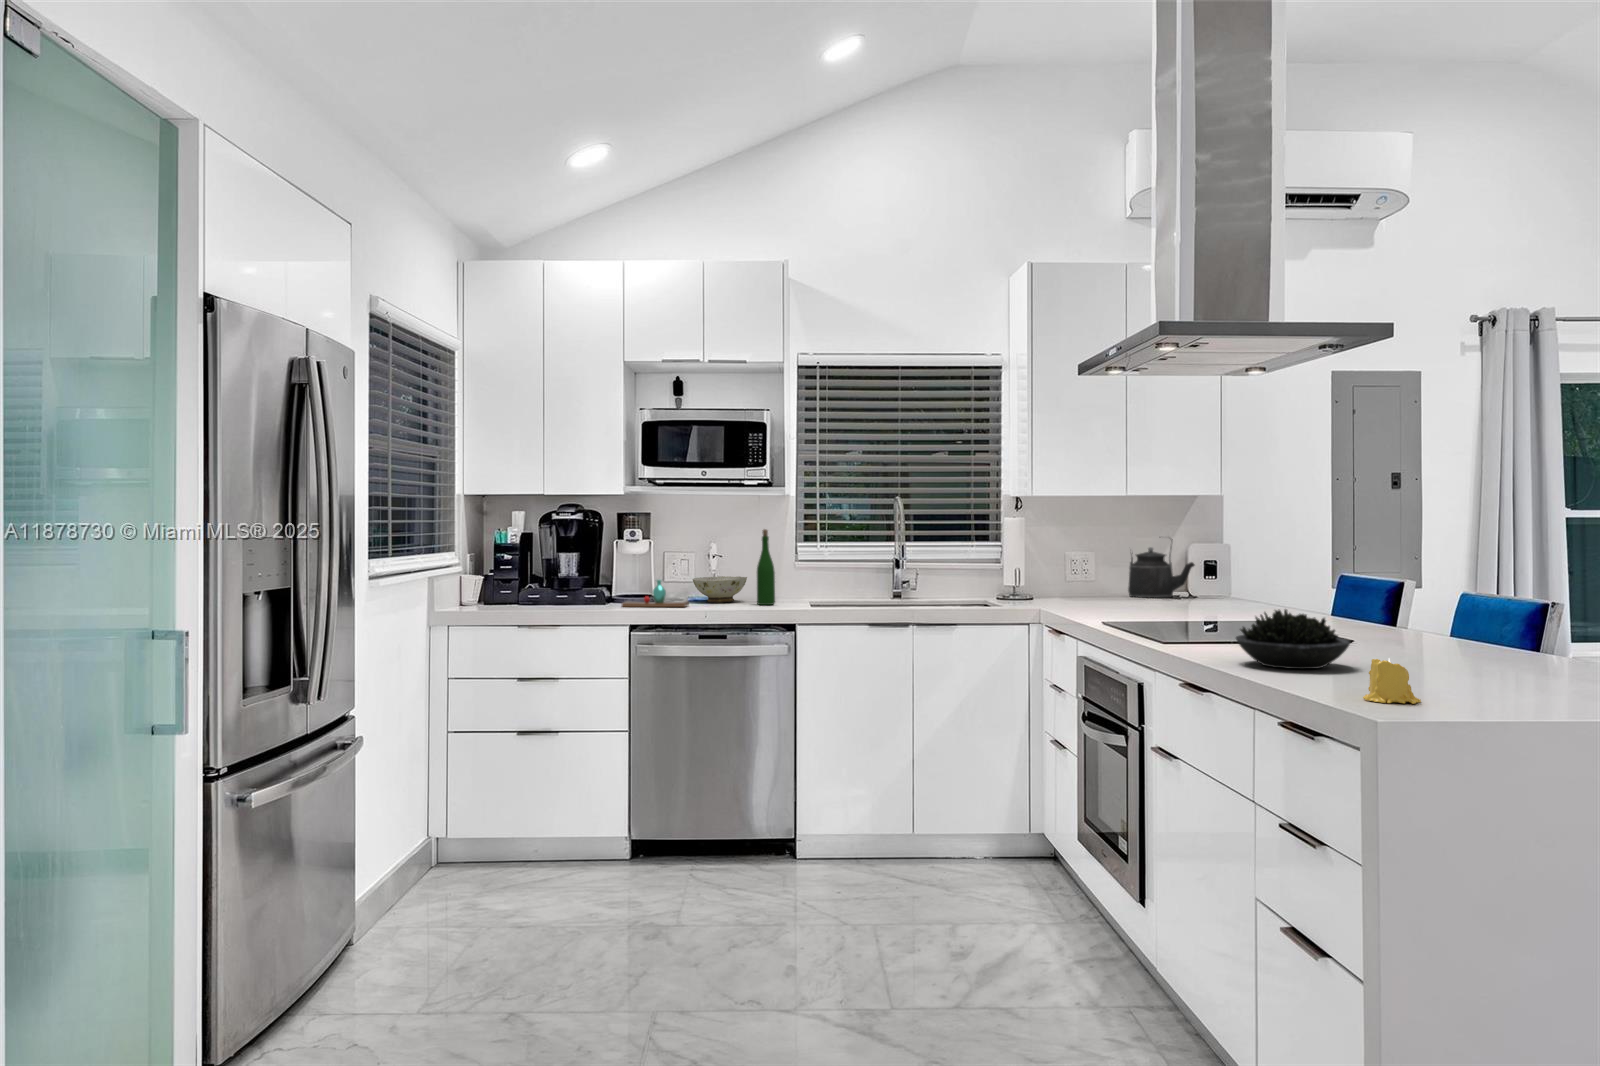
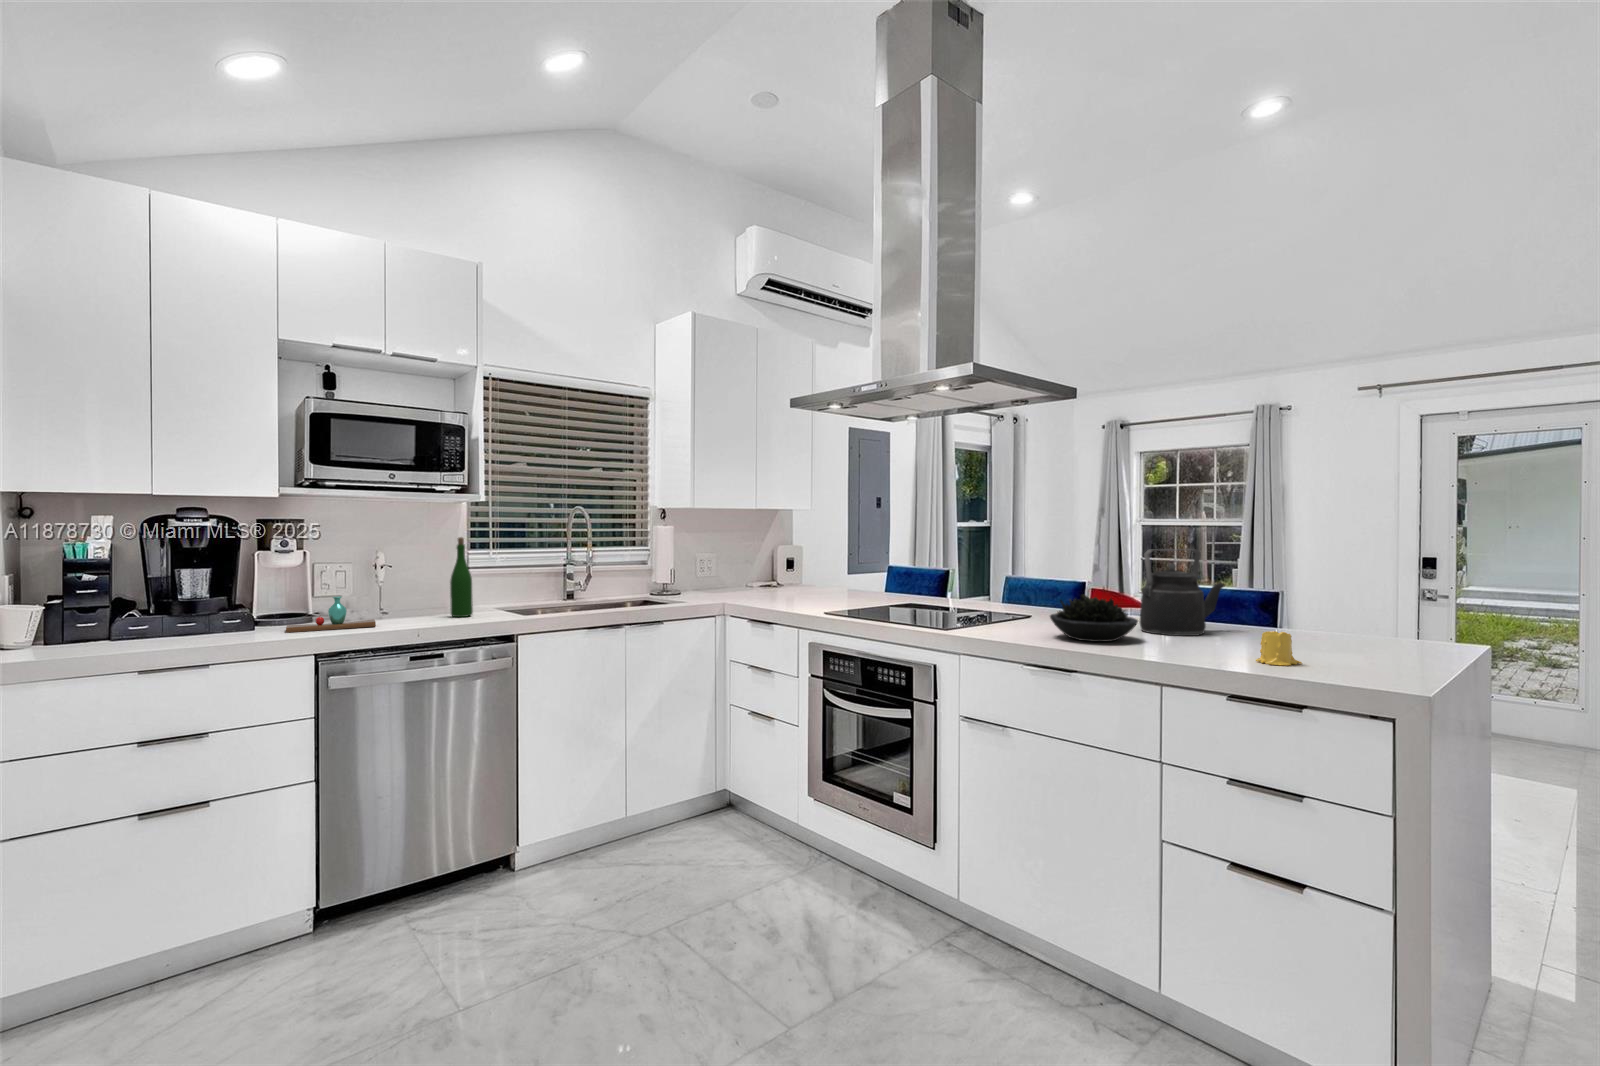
kettle: present [1128,539,1195,598] -> present [1140,549,1224,636]
ceramic bowl: present [692,576,747,603] -> none [362,588,428,618]

